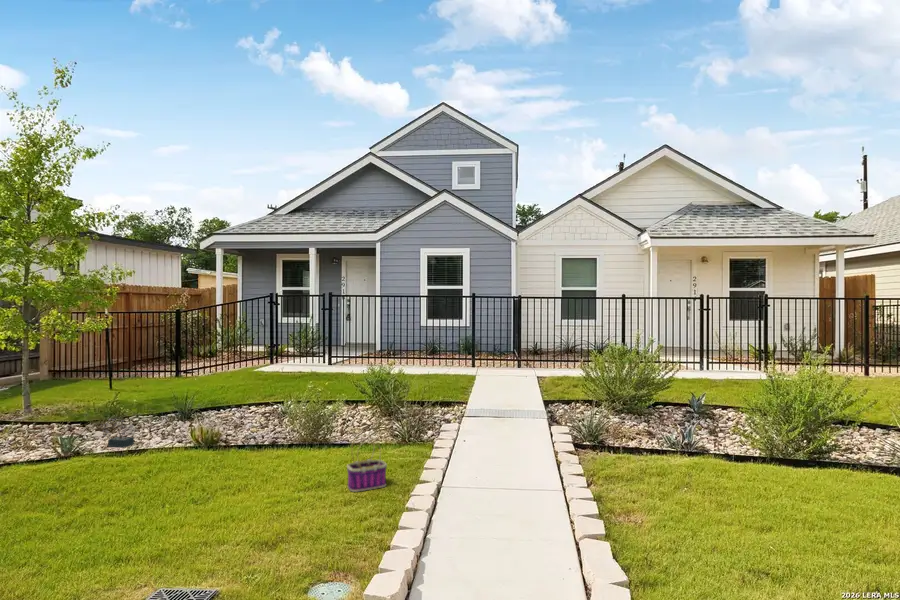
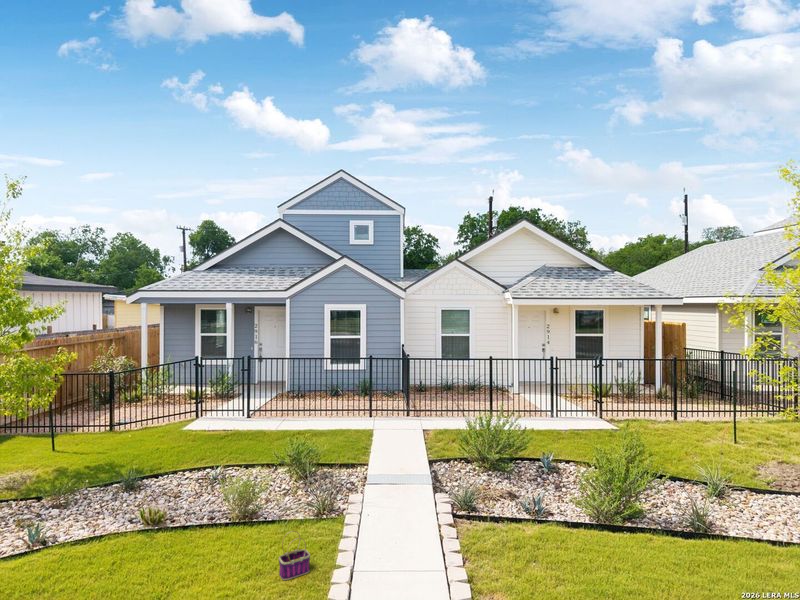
decorative plant: present [103,418,137,447] -> none [58,503,91,530]

